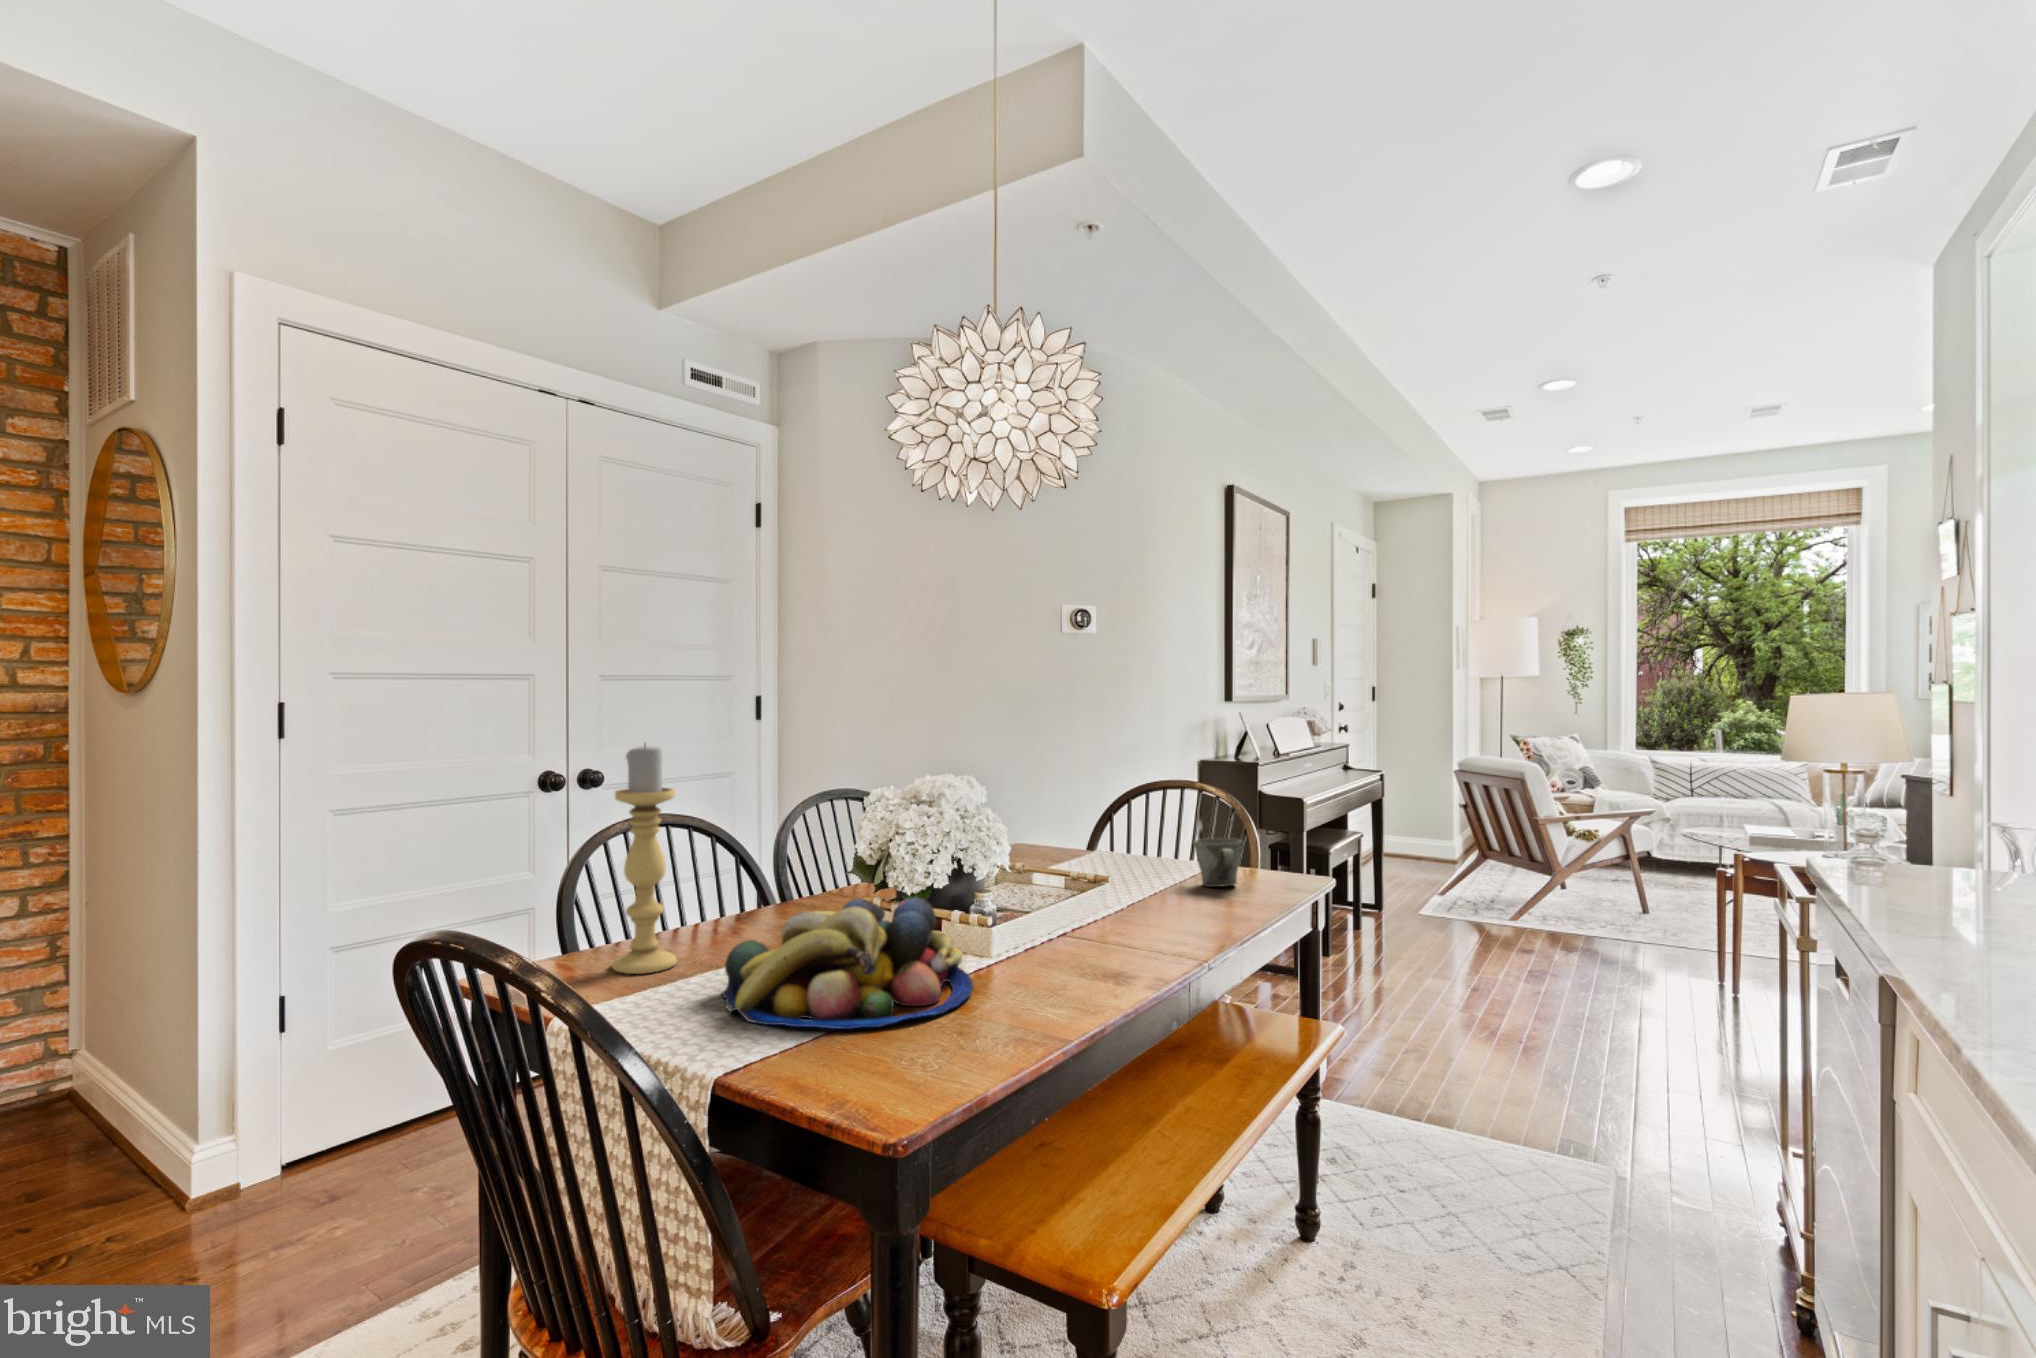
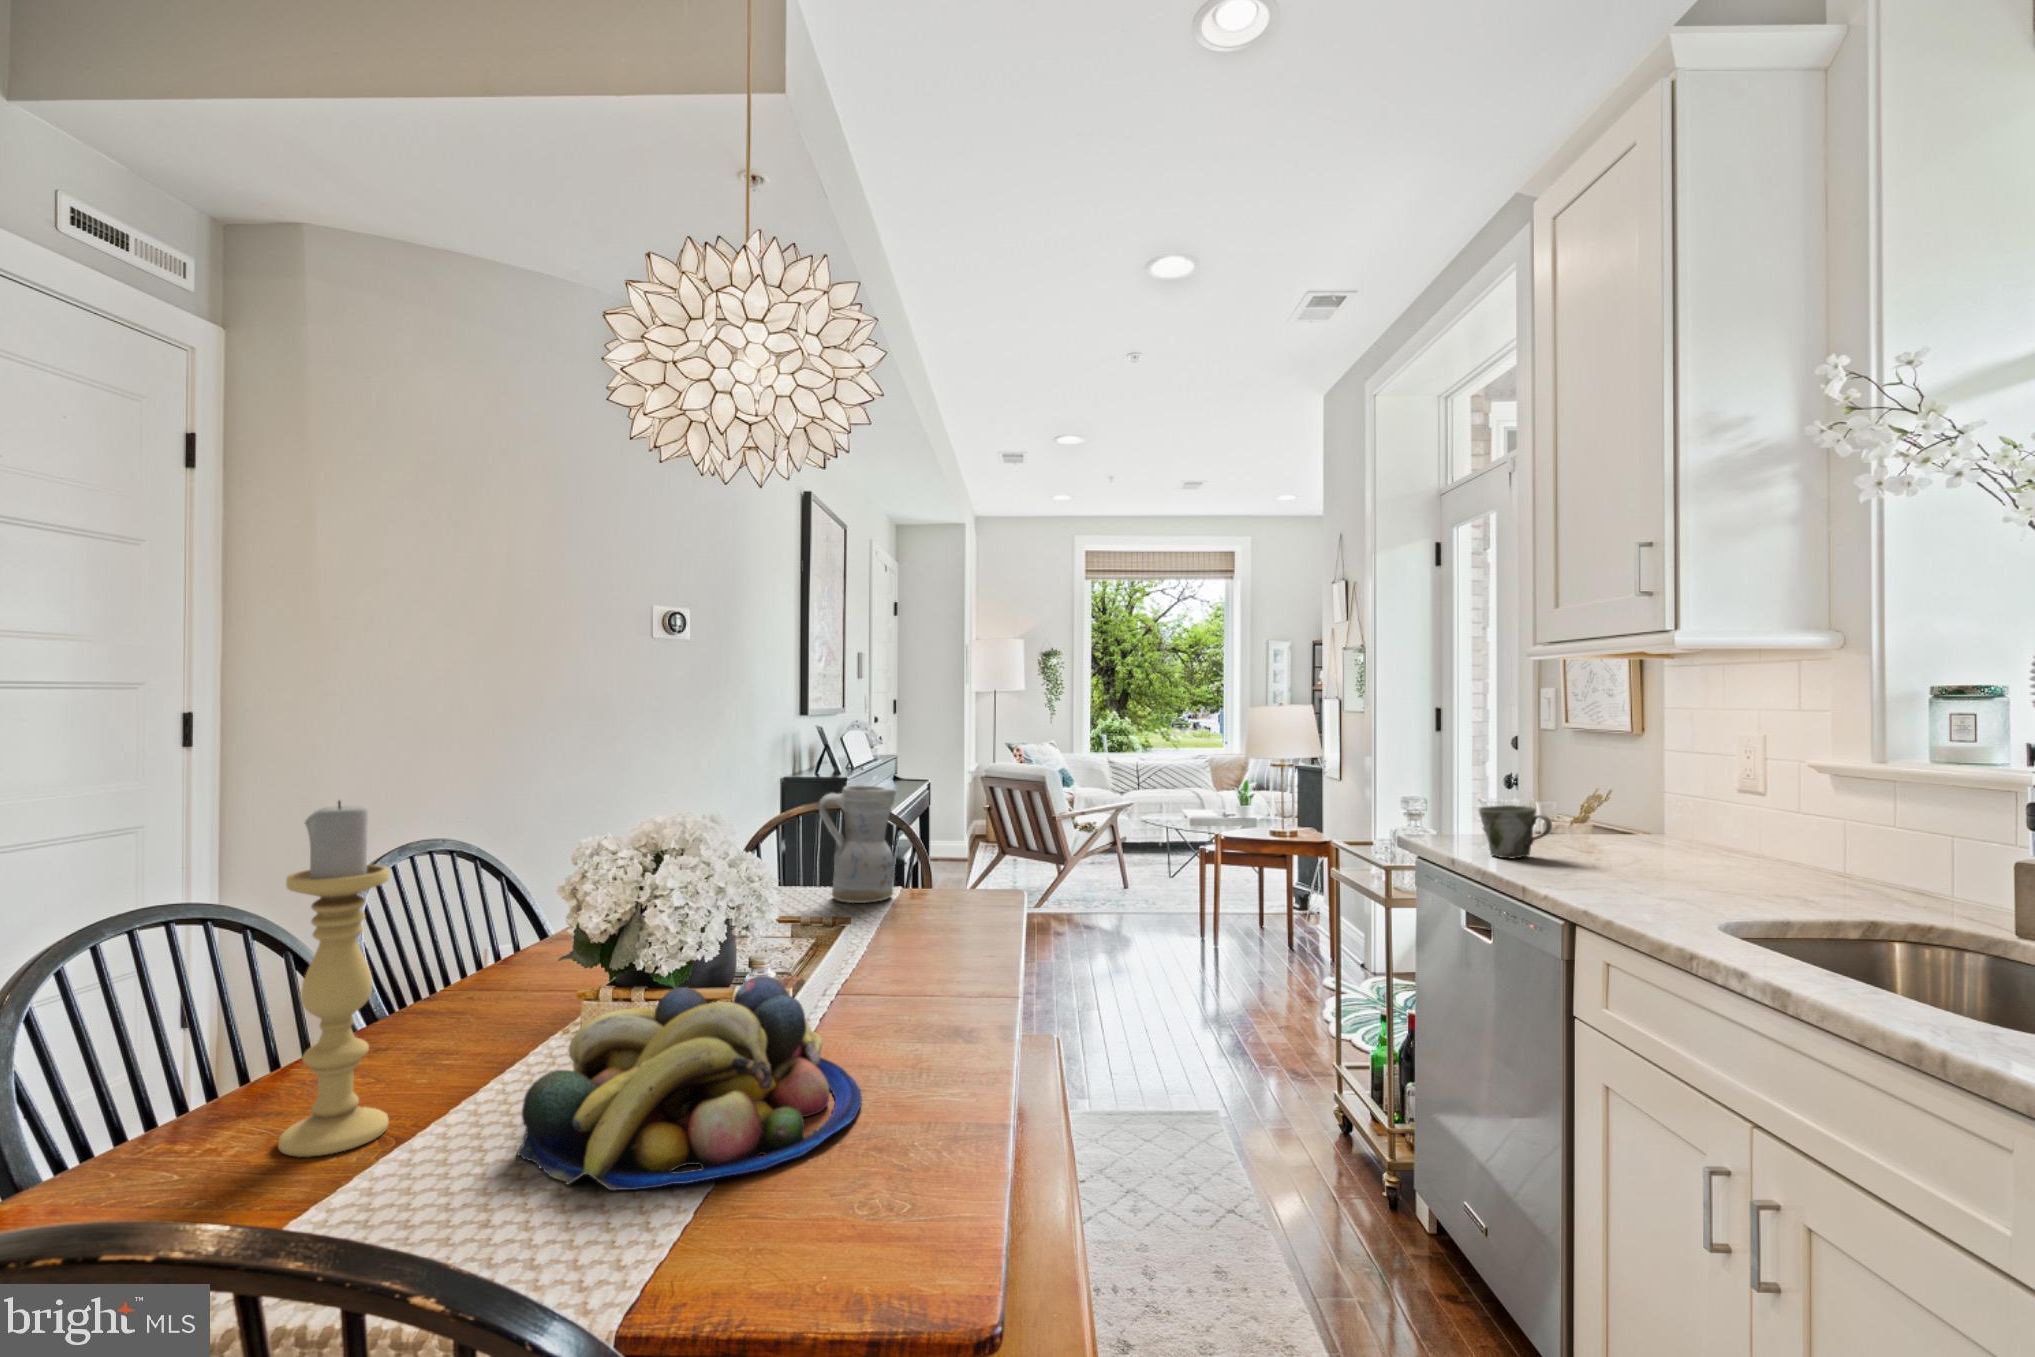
ceramic pitcher: none [1117,761,1189,871] -> present [818,785,896,903]
mug: present [1194,838,1241,887] -> present [1479,805,1552,859]

